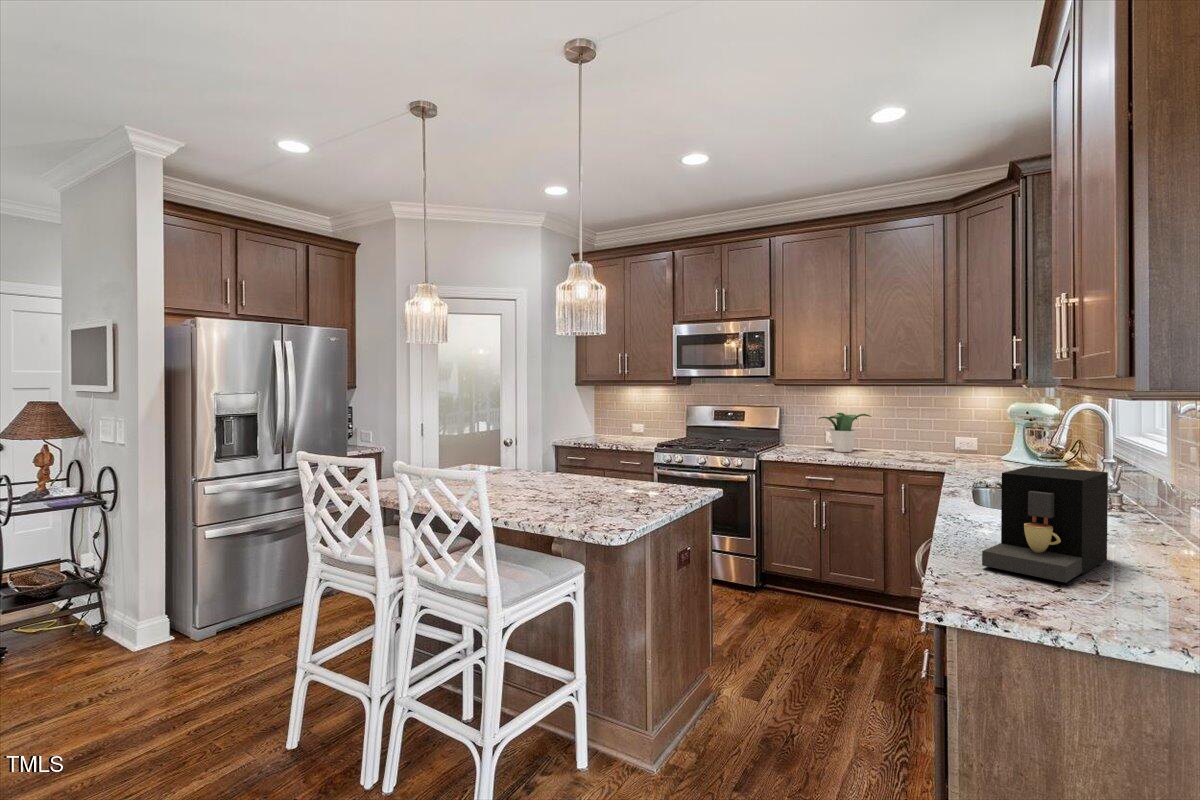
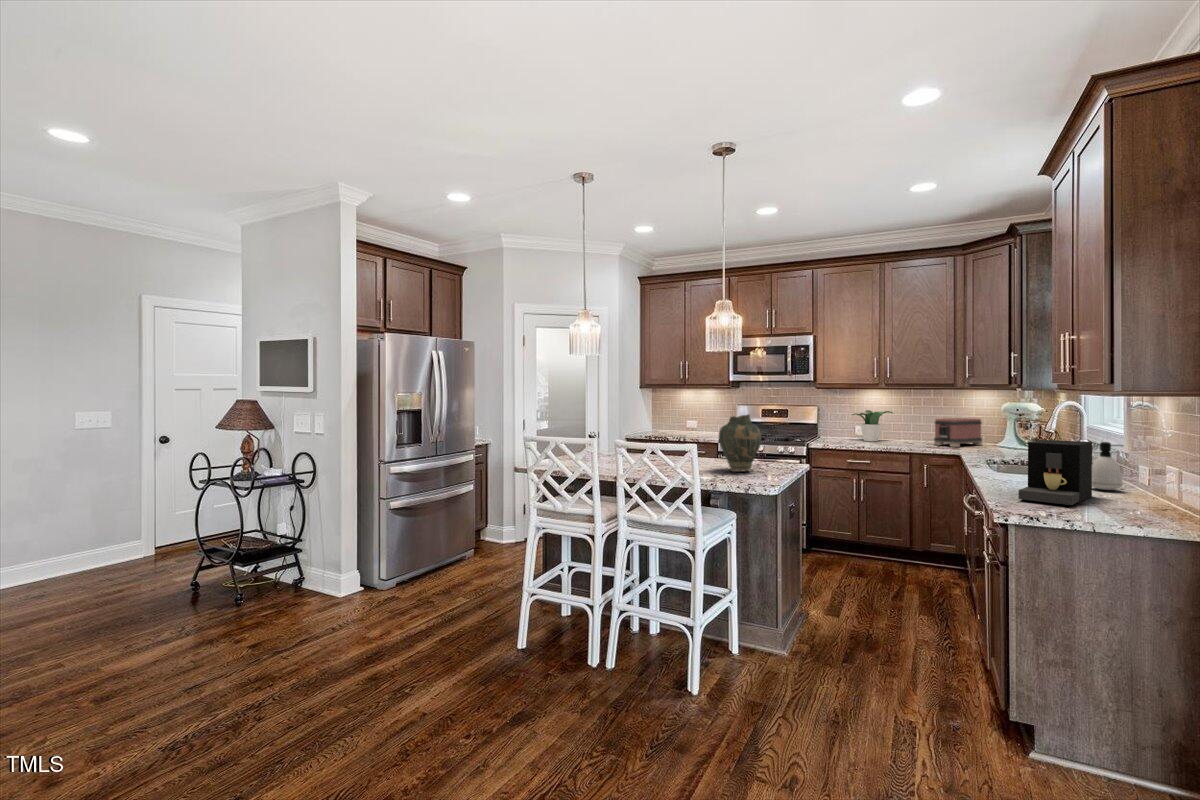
toaster: none [918,423,984,461] -> present [934,418,982,447]
vase: none [571,424,630,506] -> present [719,414,762,472]
soap dispenser: none [1106,470,1162,546] -> present [1092,442,1123,490]

